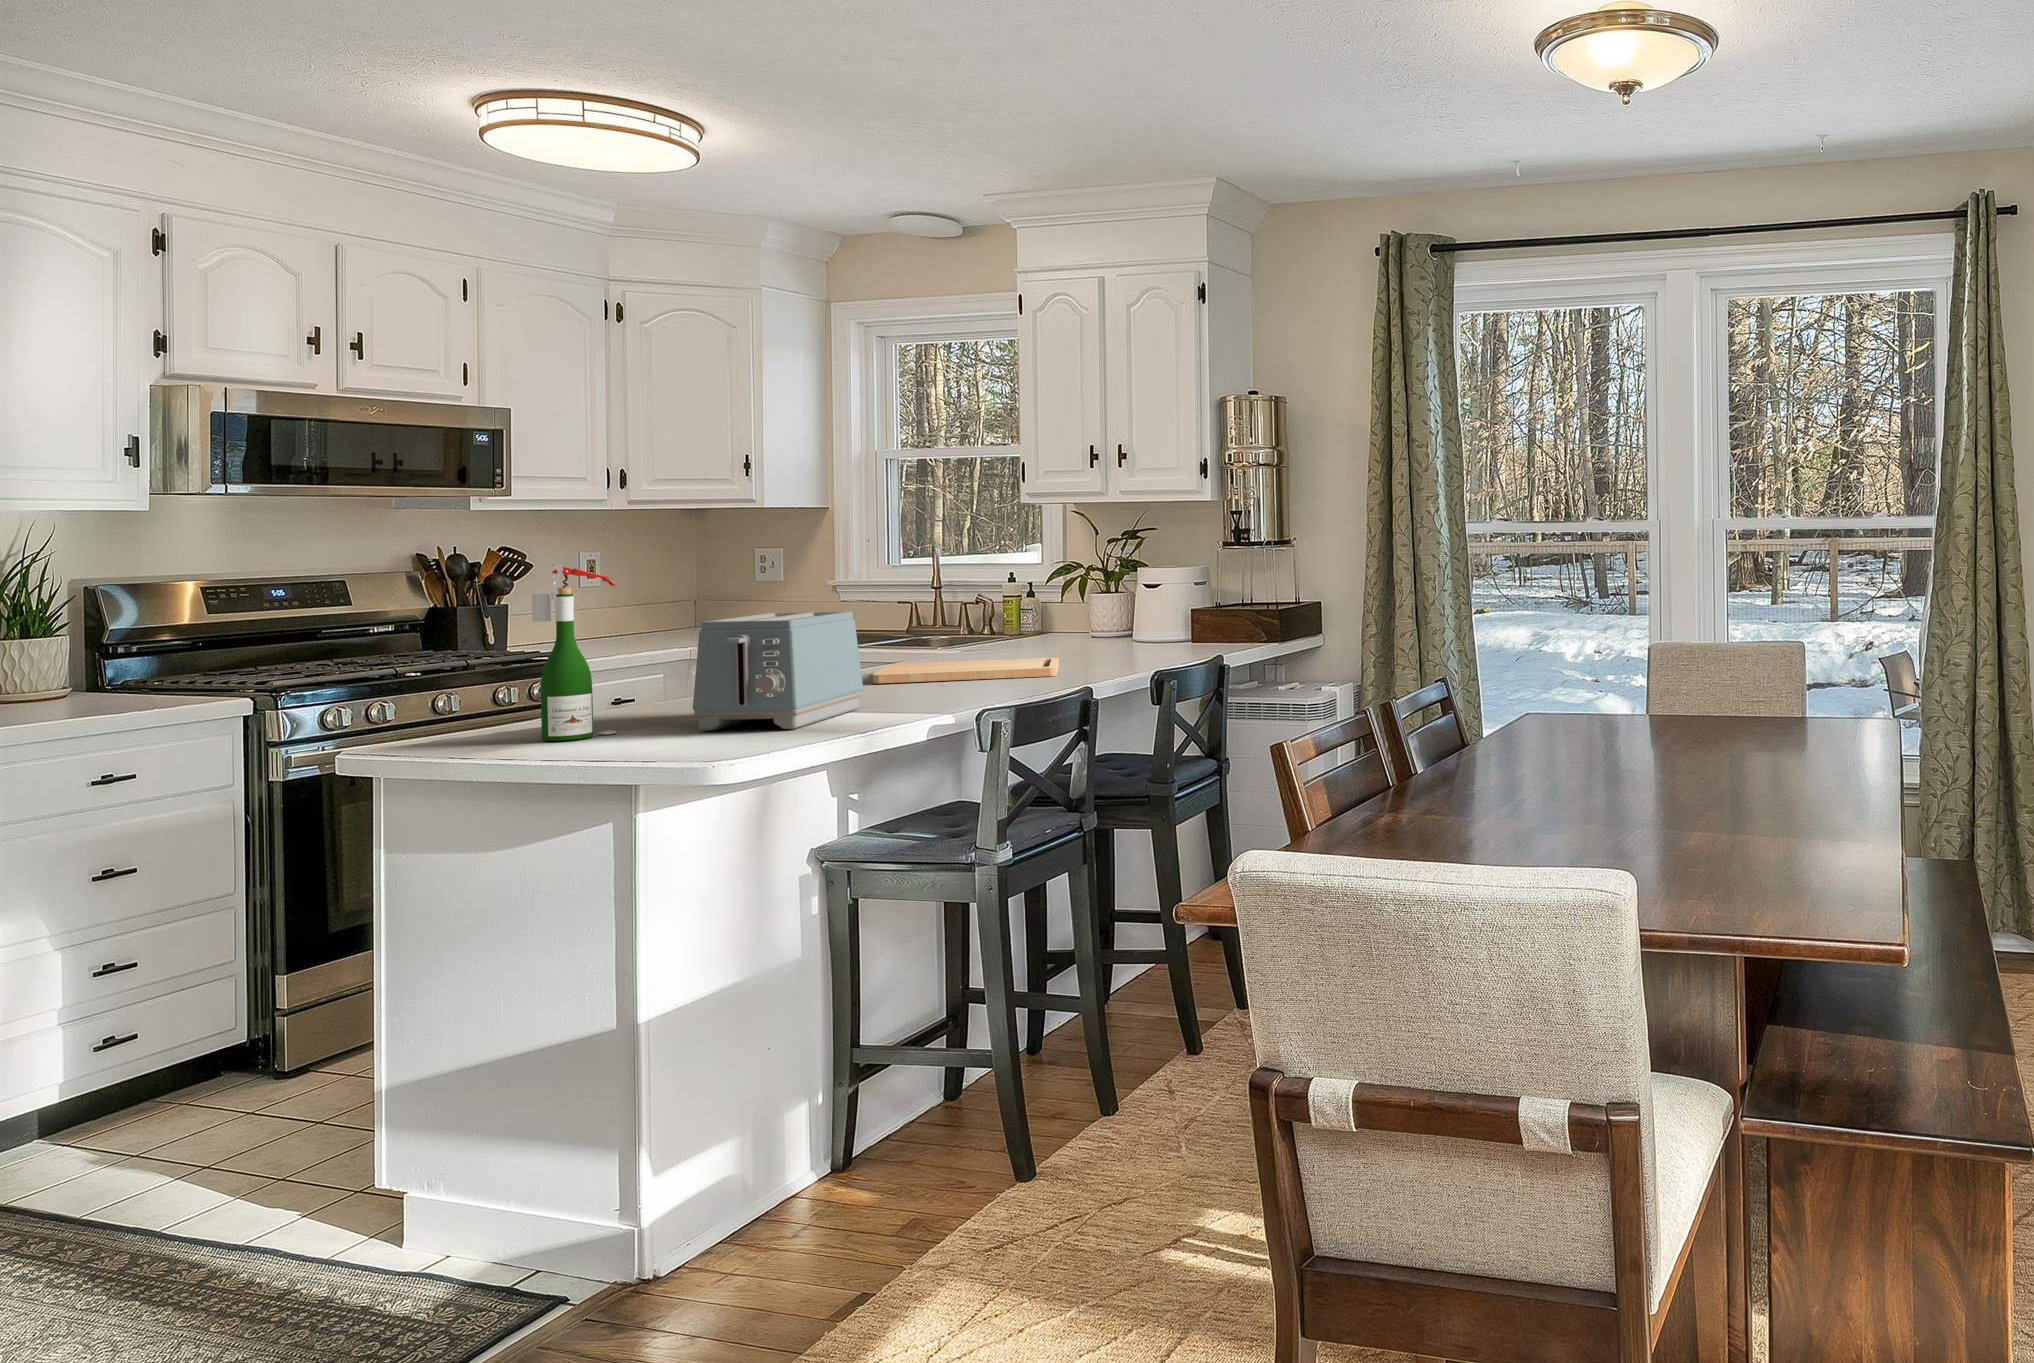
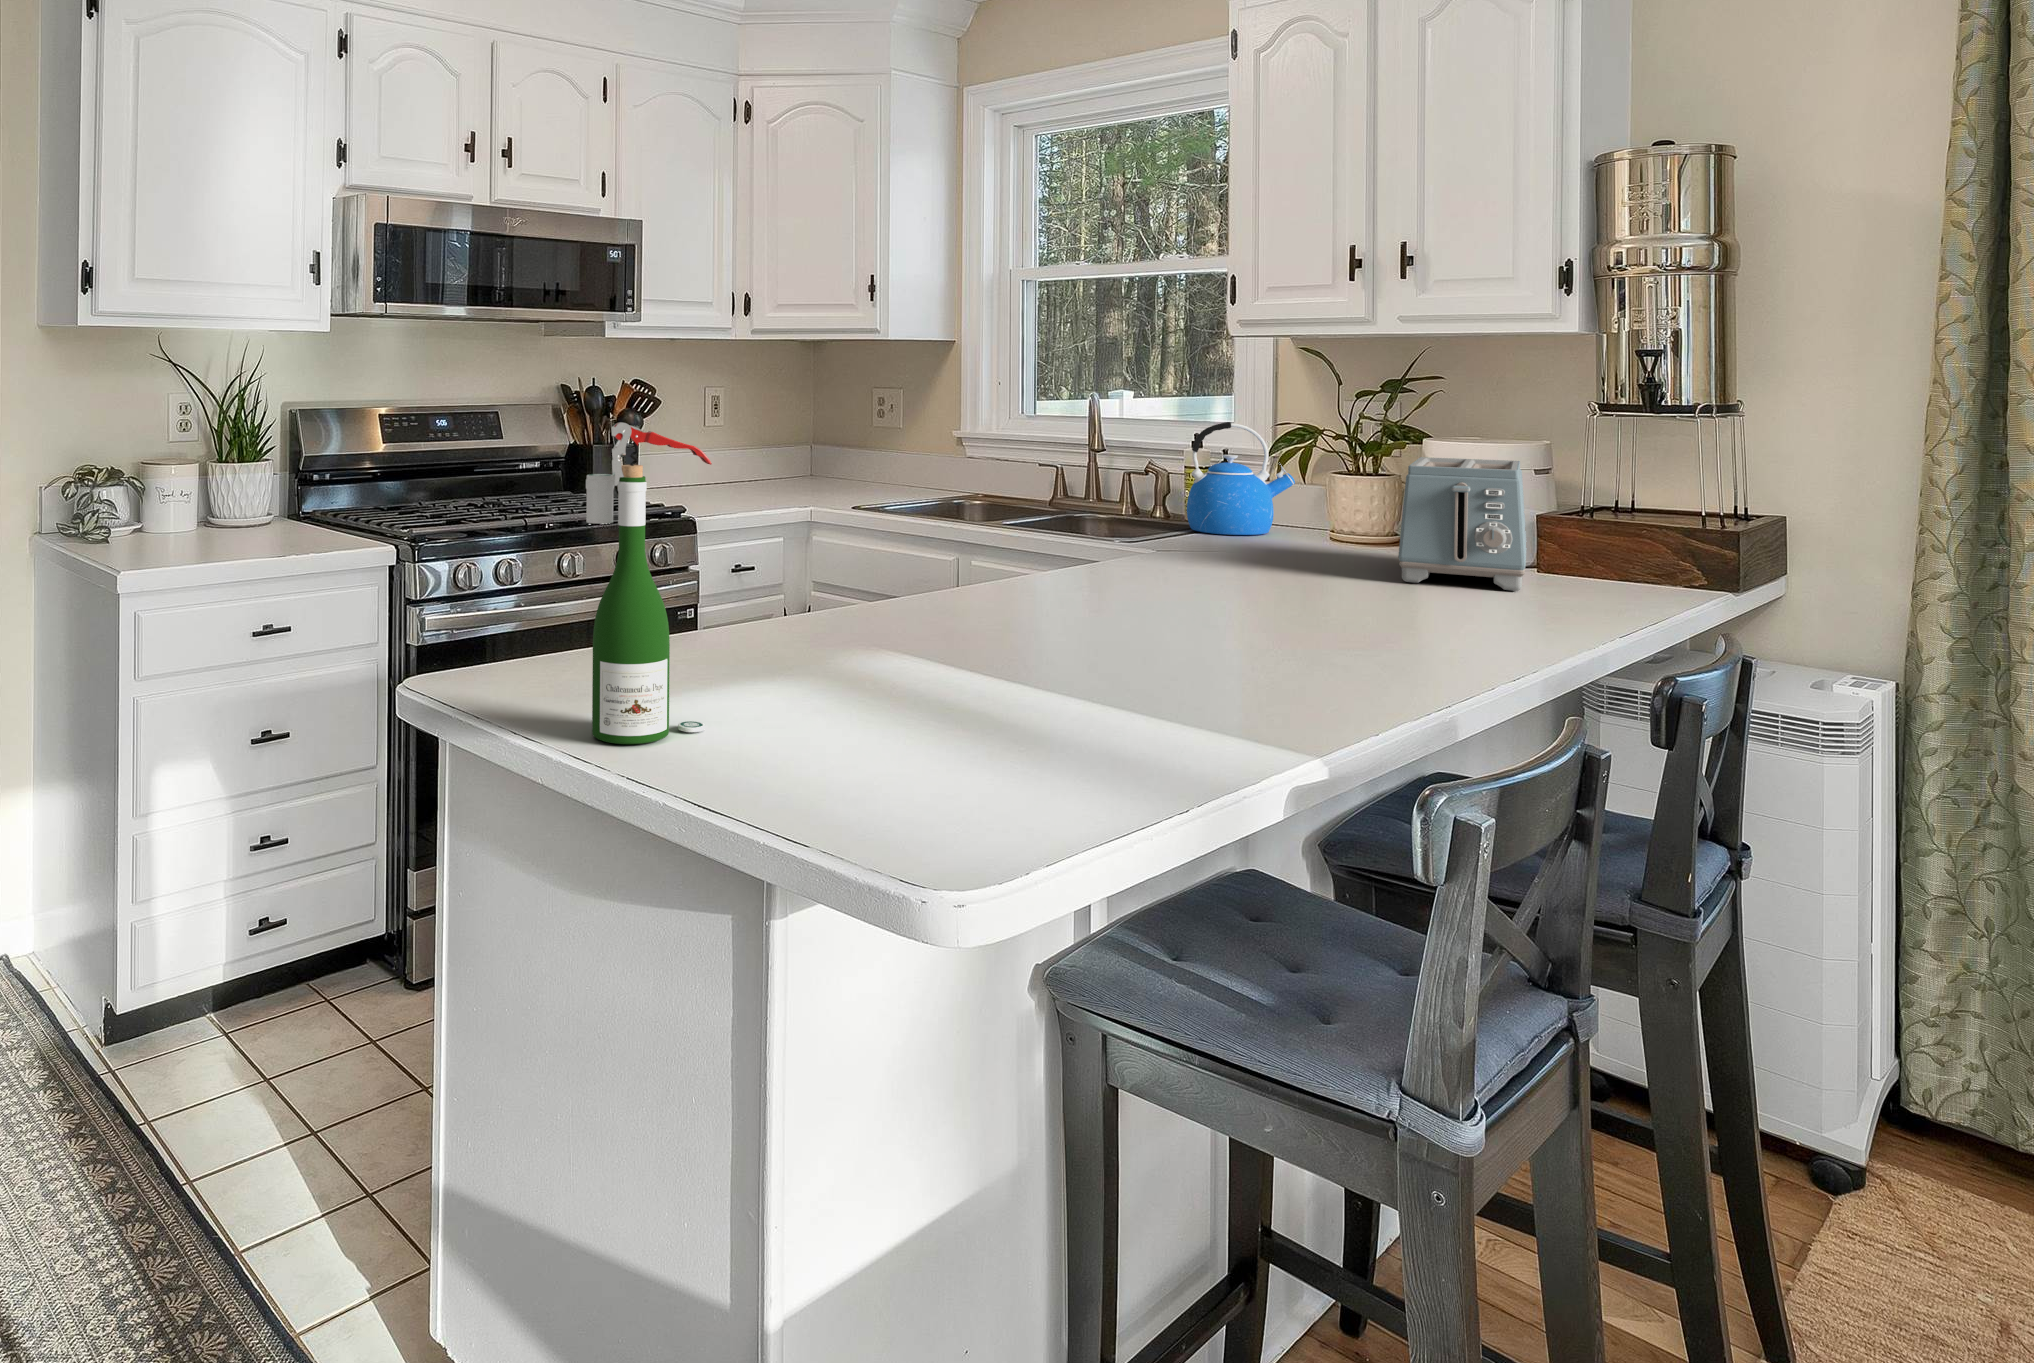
kettle: none [993,563,1067,641] -> present [1187,422,1295,535]
toaster: present [693,611,863,731] -> present [1399,457,1527,591]
cutting board: present [873,658,1059,683] -> none [1078,582,1396,645]

